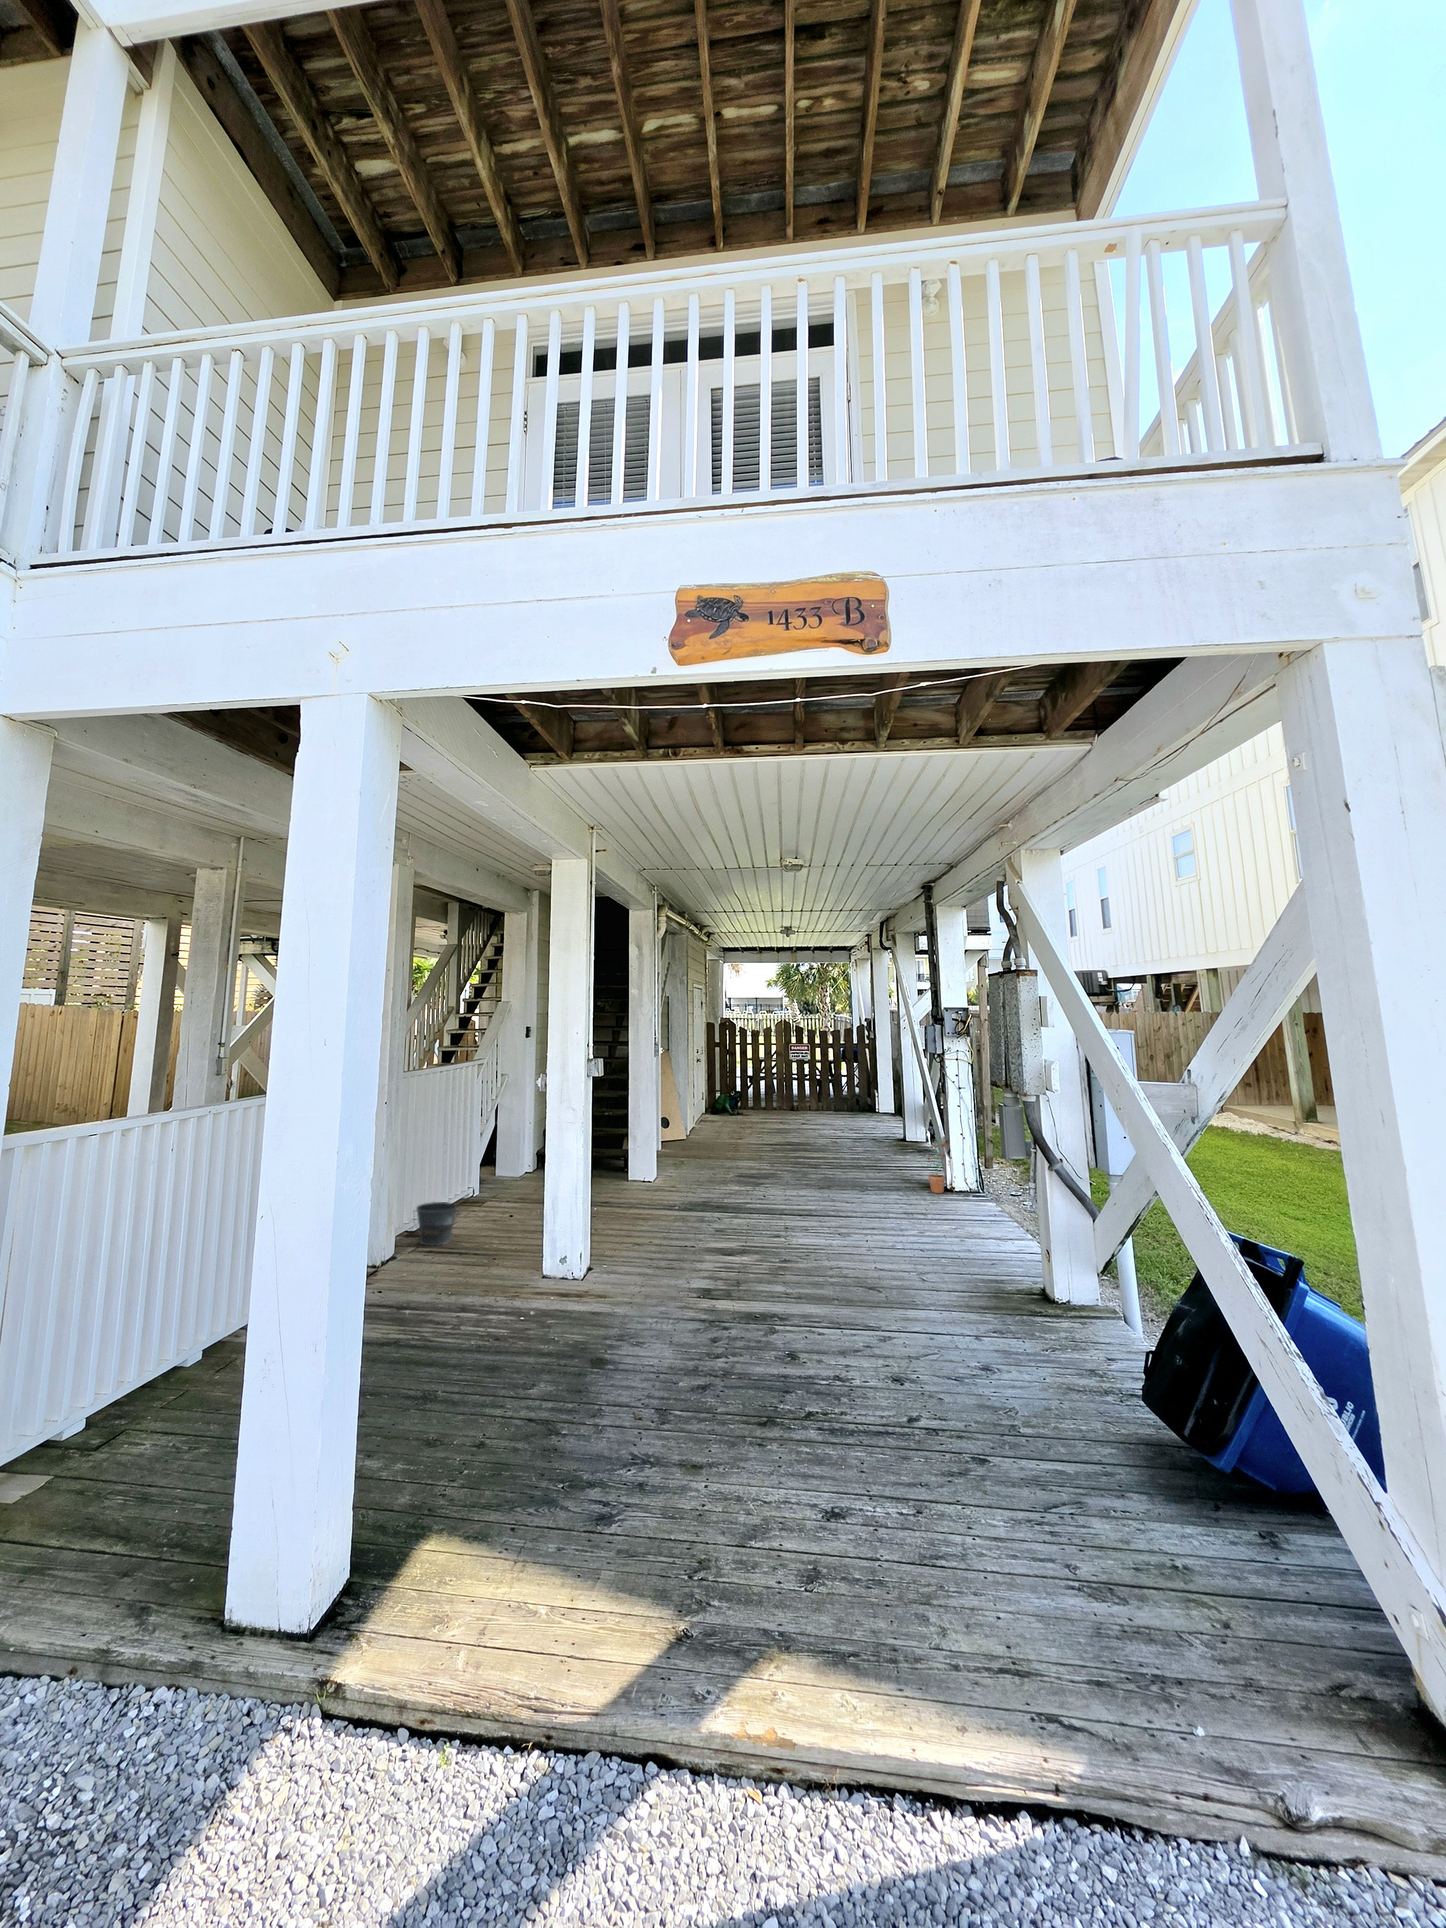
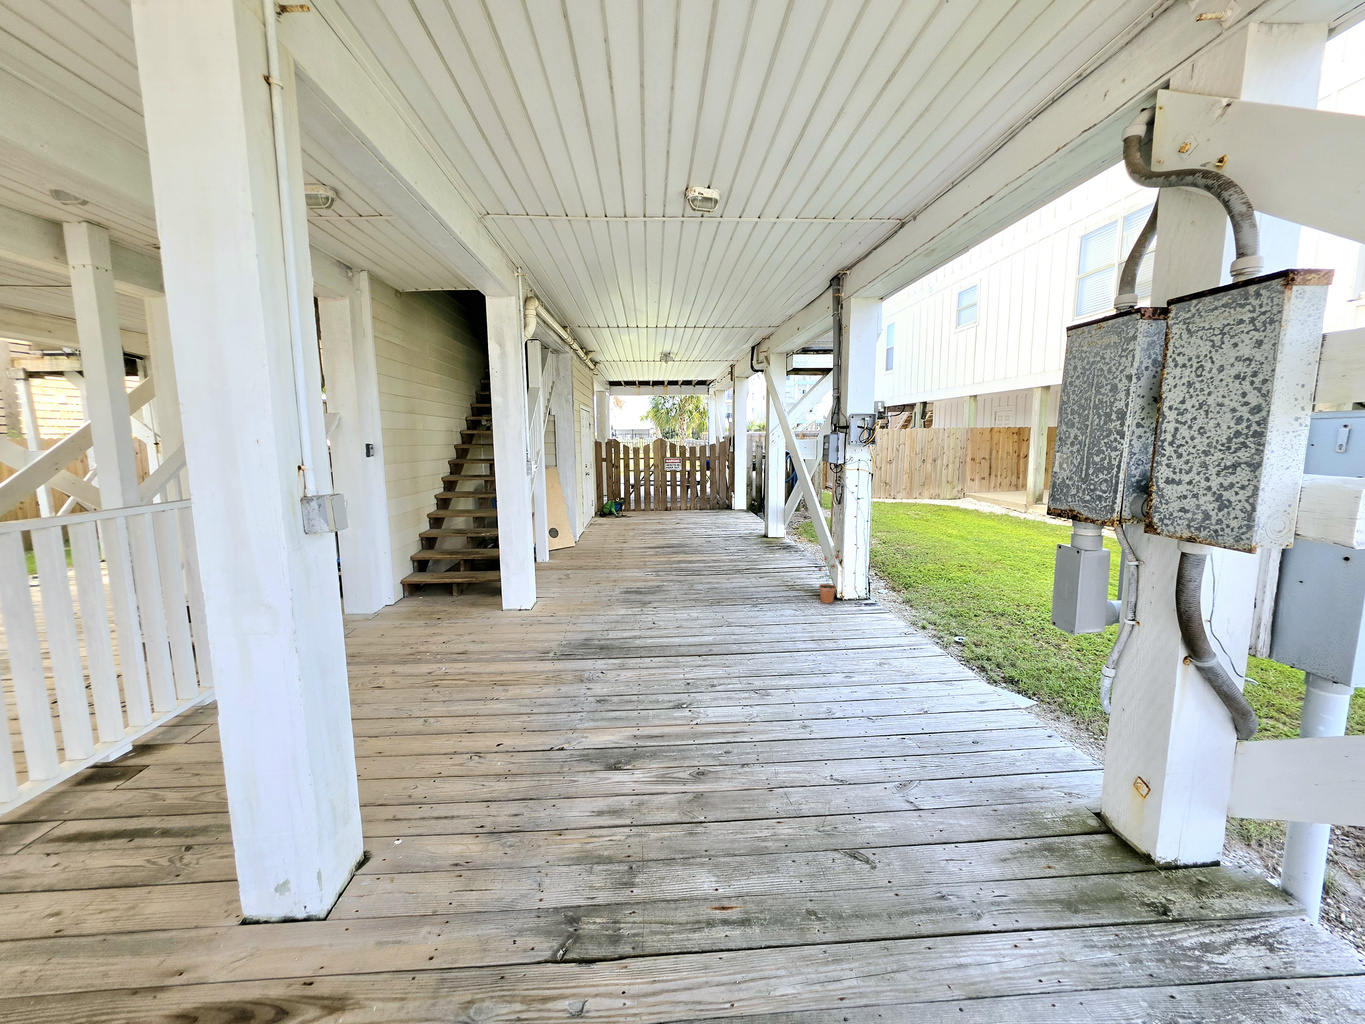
bucket: present [413,1202,459,1246] -> none [76,724,174,807]

